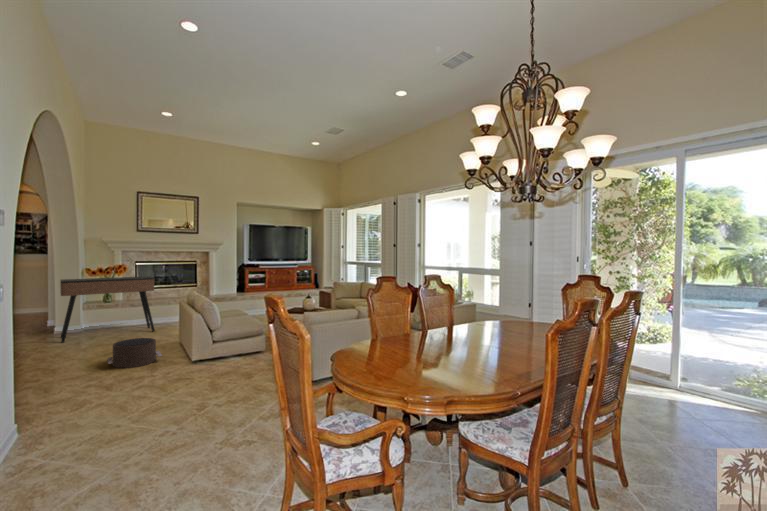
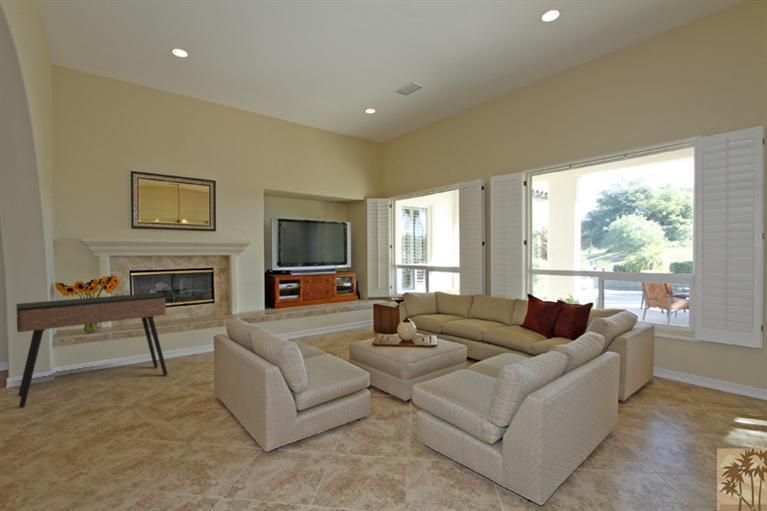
pouf: present [107,338,162,368] -> none [109,405,208,473]

